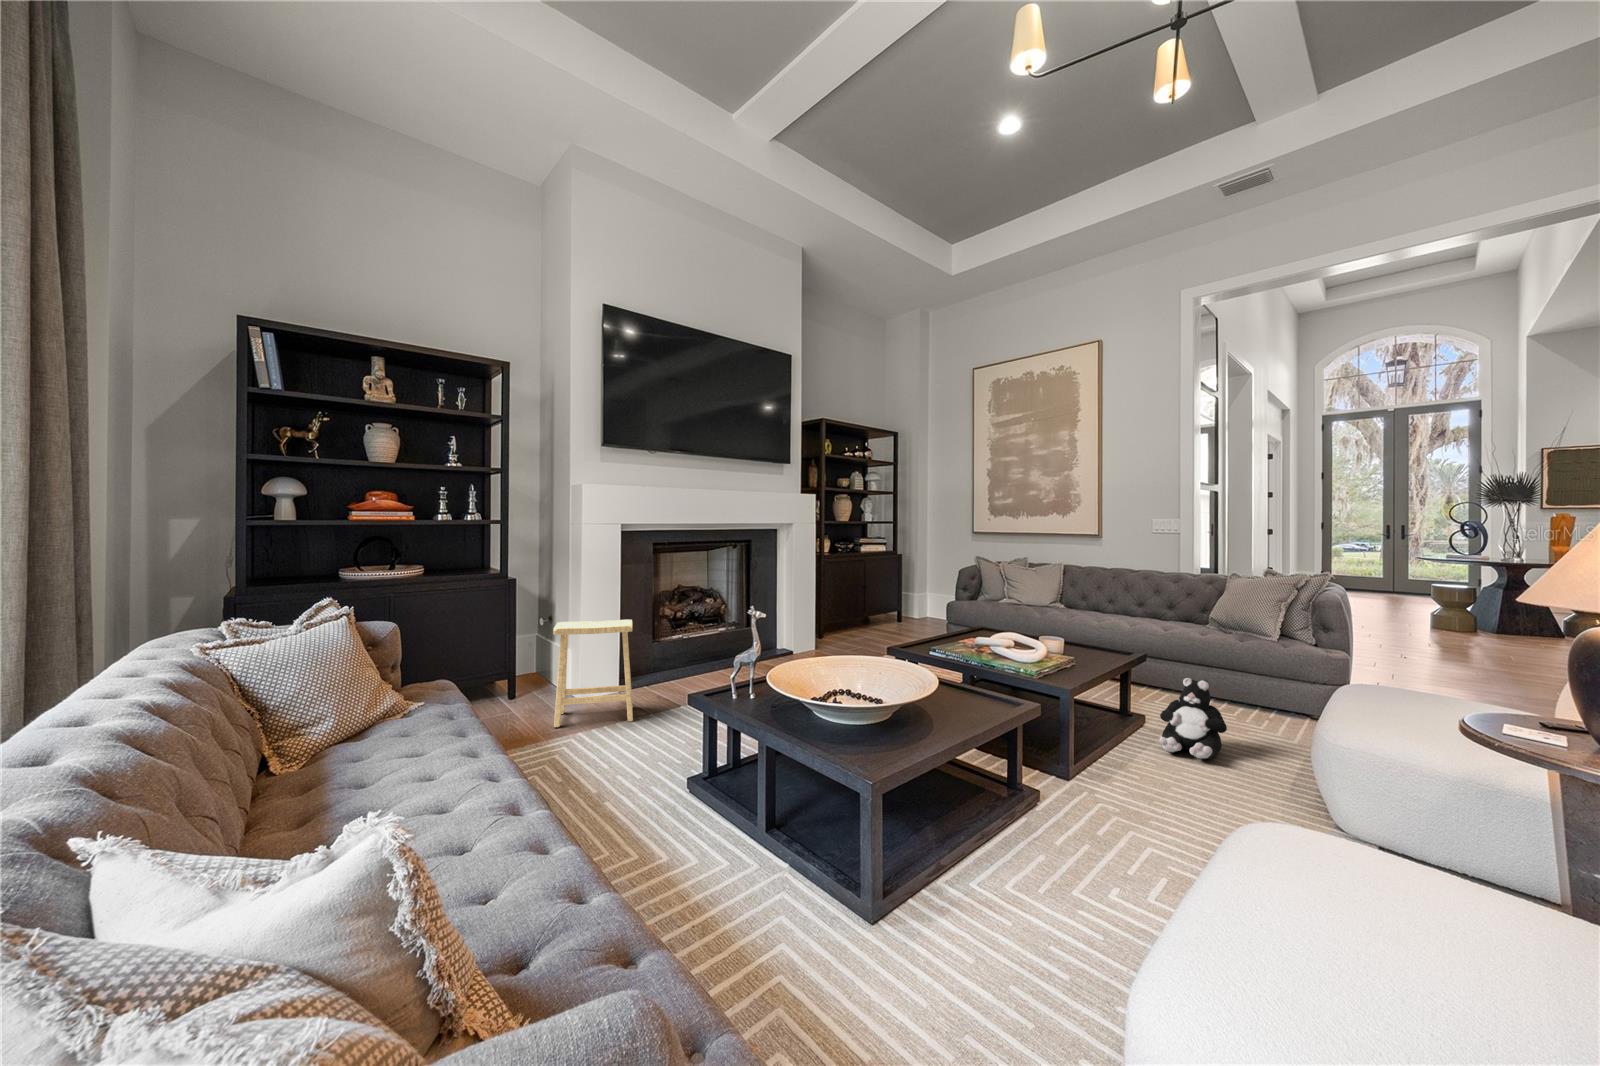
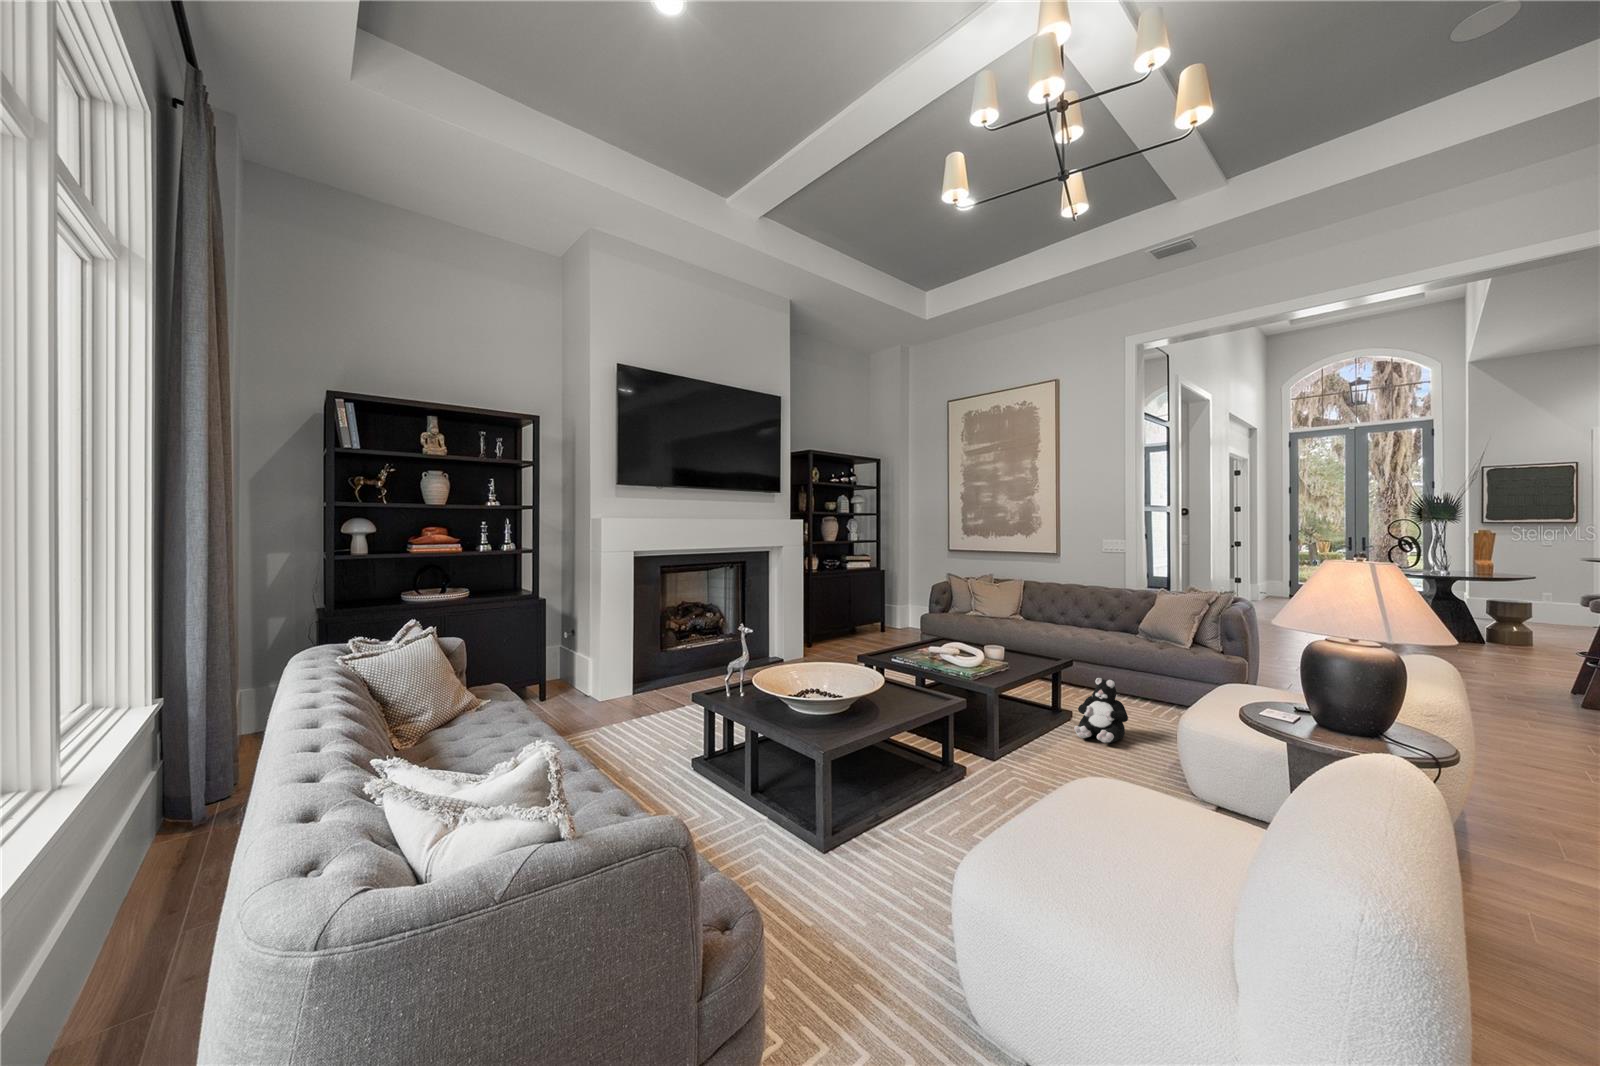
footstool: present [553,620,633,727] -> none [581,633,647,723]

